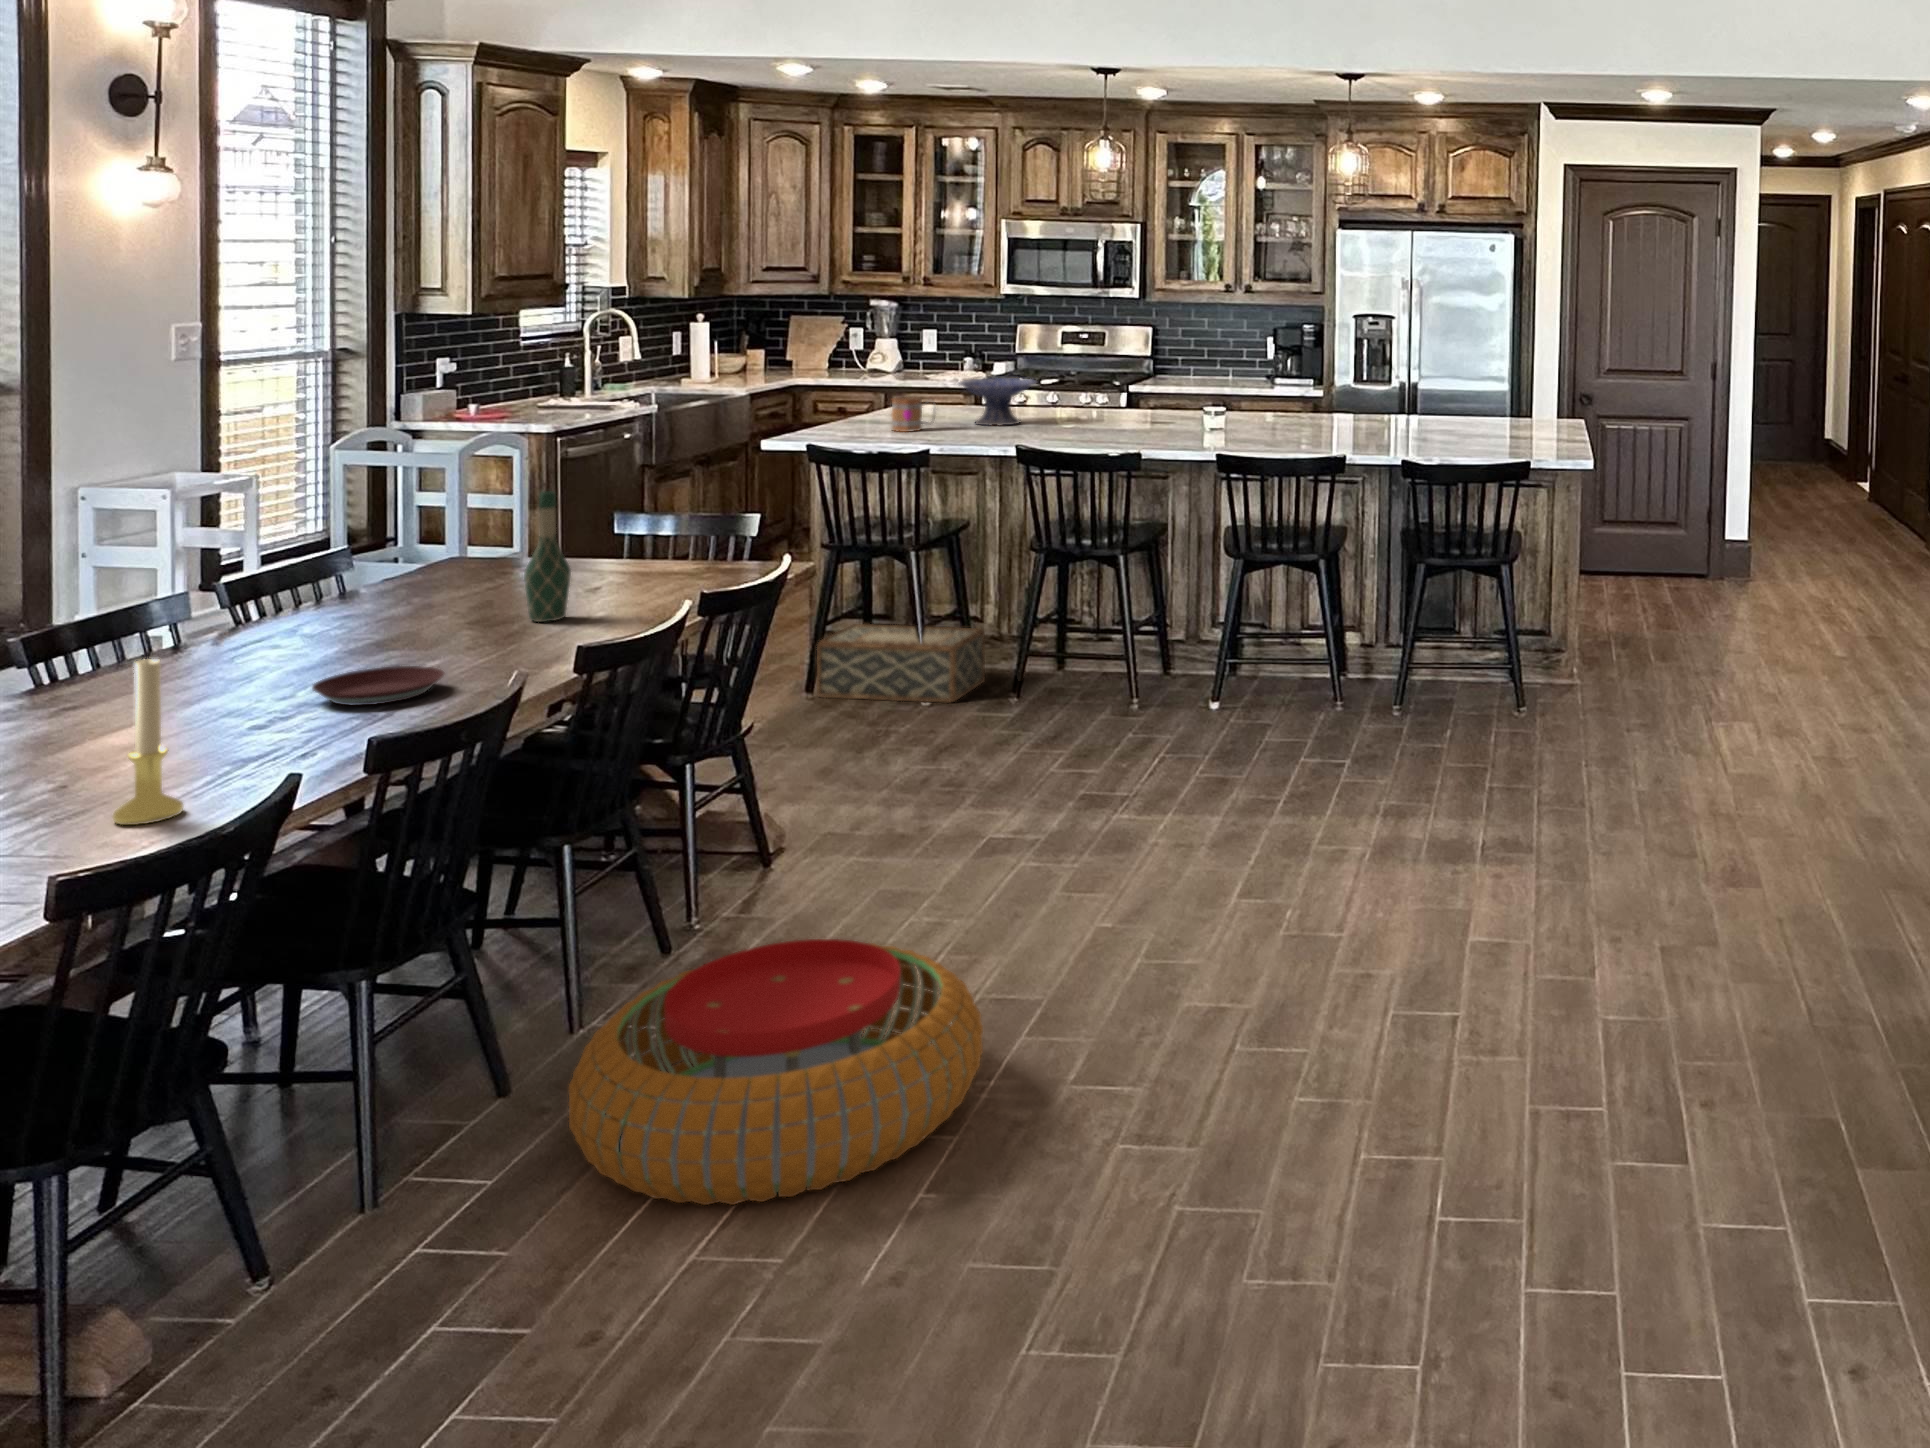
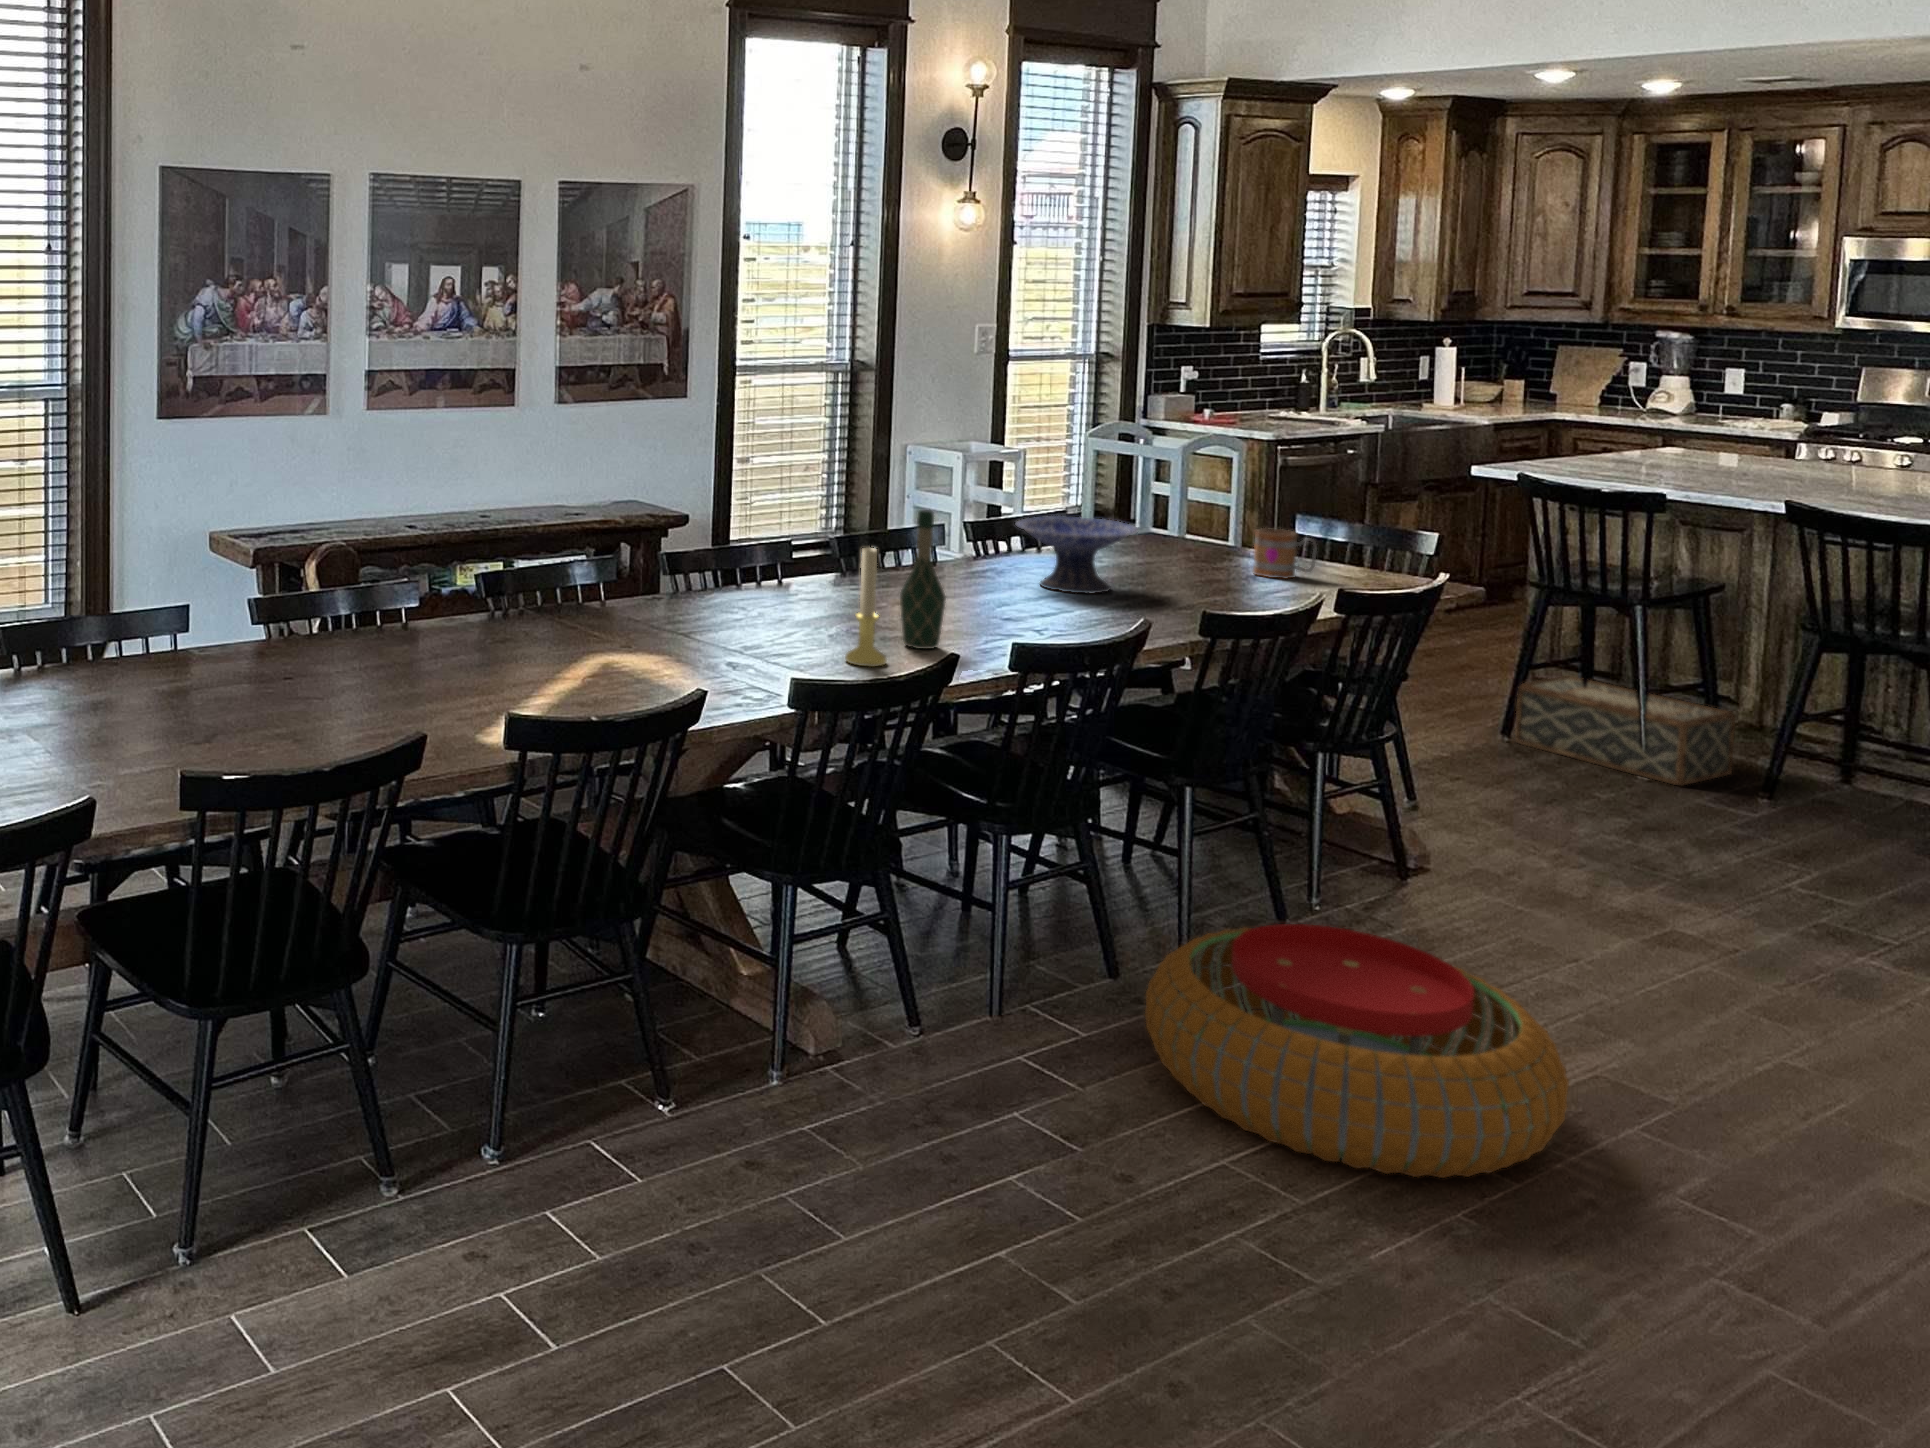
decorative bowl: present [959,378,1036,426] -> present [1016,516,1138,593]
mug: present [892,396,935,432] -> present [1253,528,1317,579]
wine bottle: present [524,491,571,622] -> present [900,510,946,649]
plate: present [312,666,444,705] -> none [997,598,1094,627]

